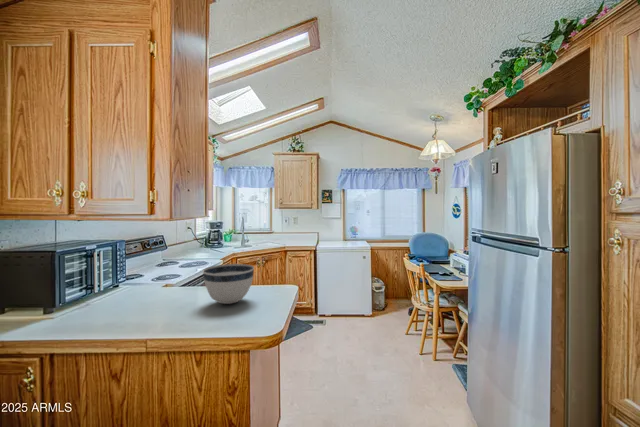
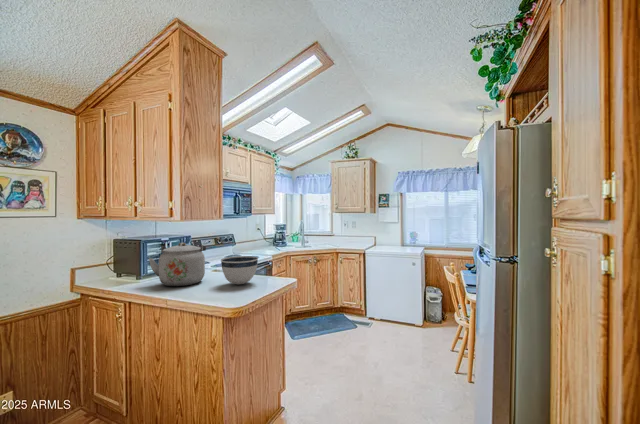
kettle: none [77,250,170,318] -> present [149,243,206,286]

